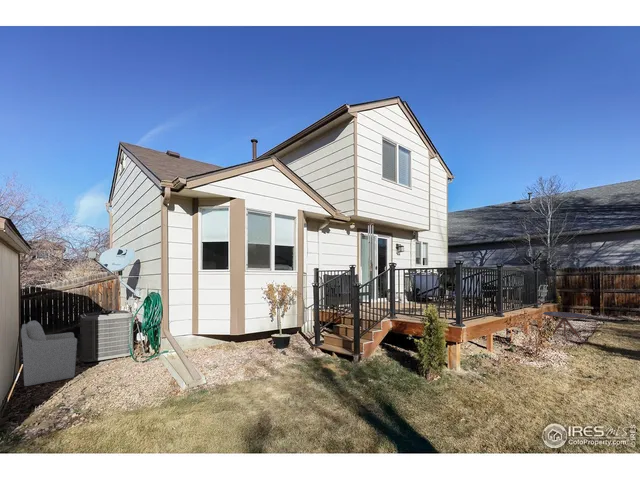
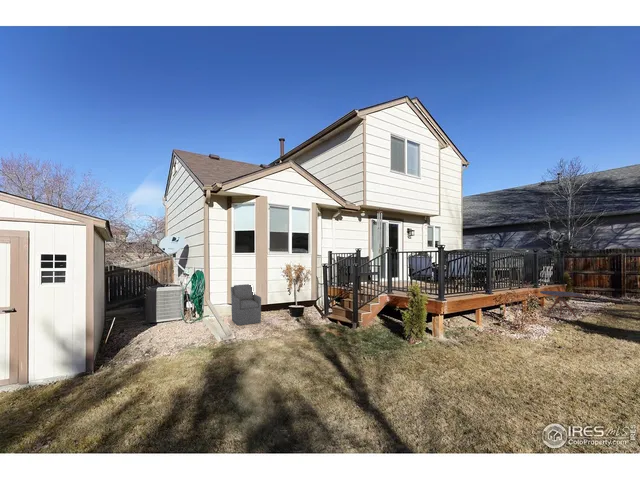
chair: present [21,321,77,386] -> present [231,284,261,326]

